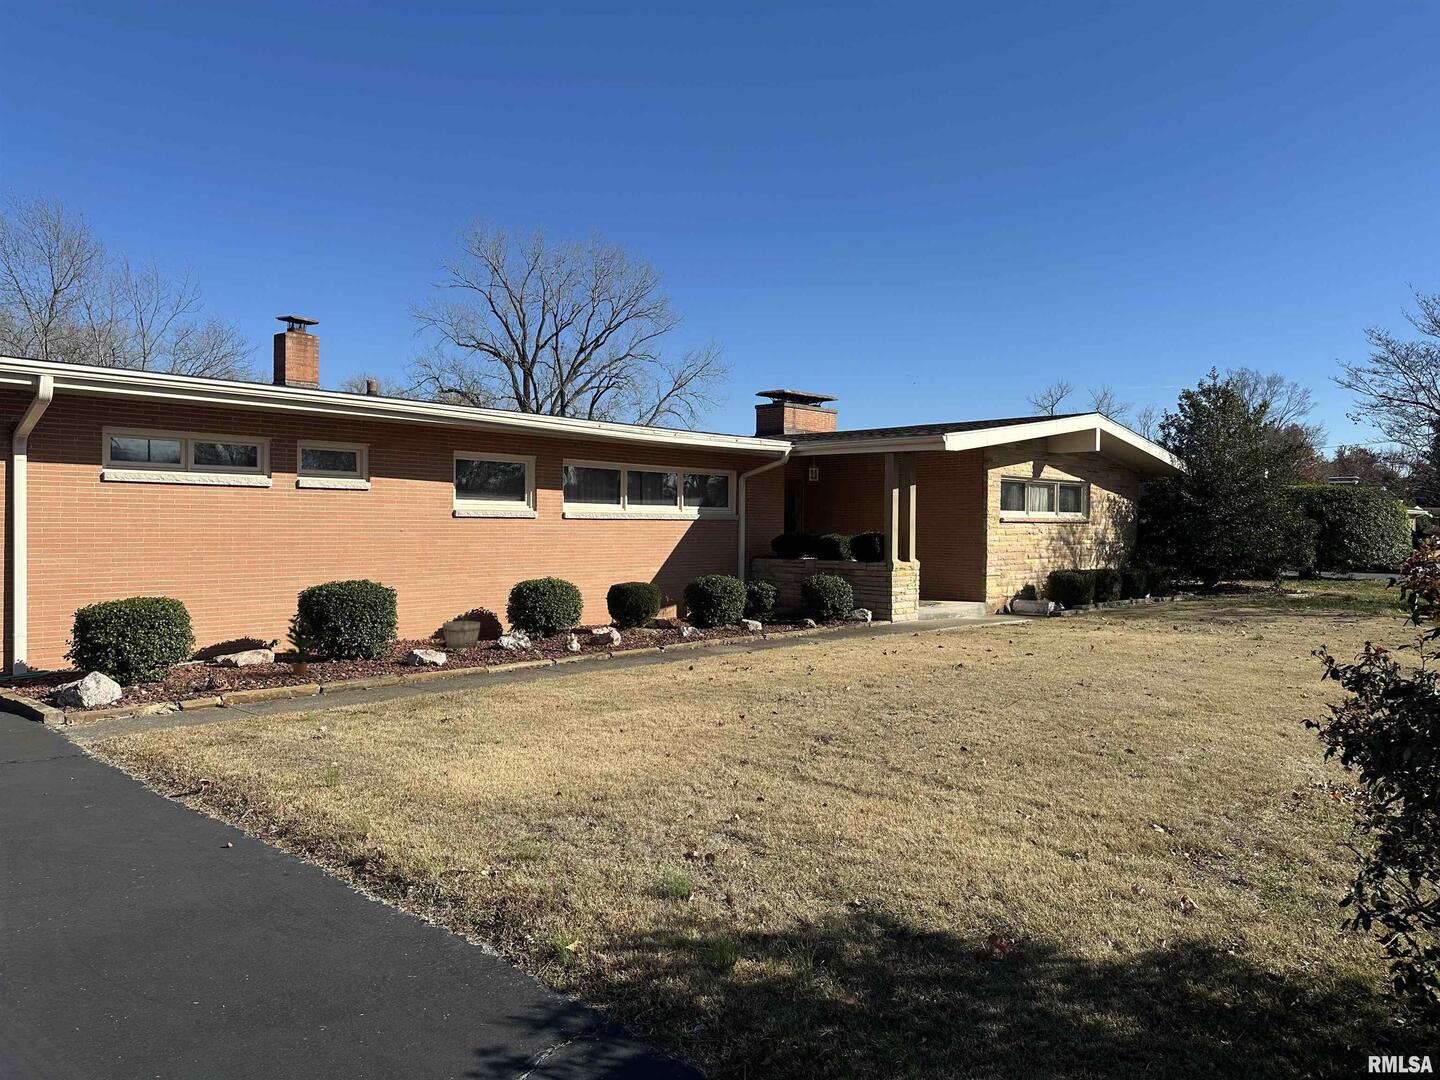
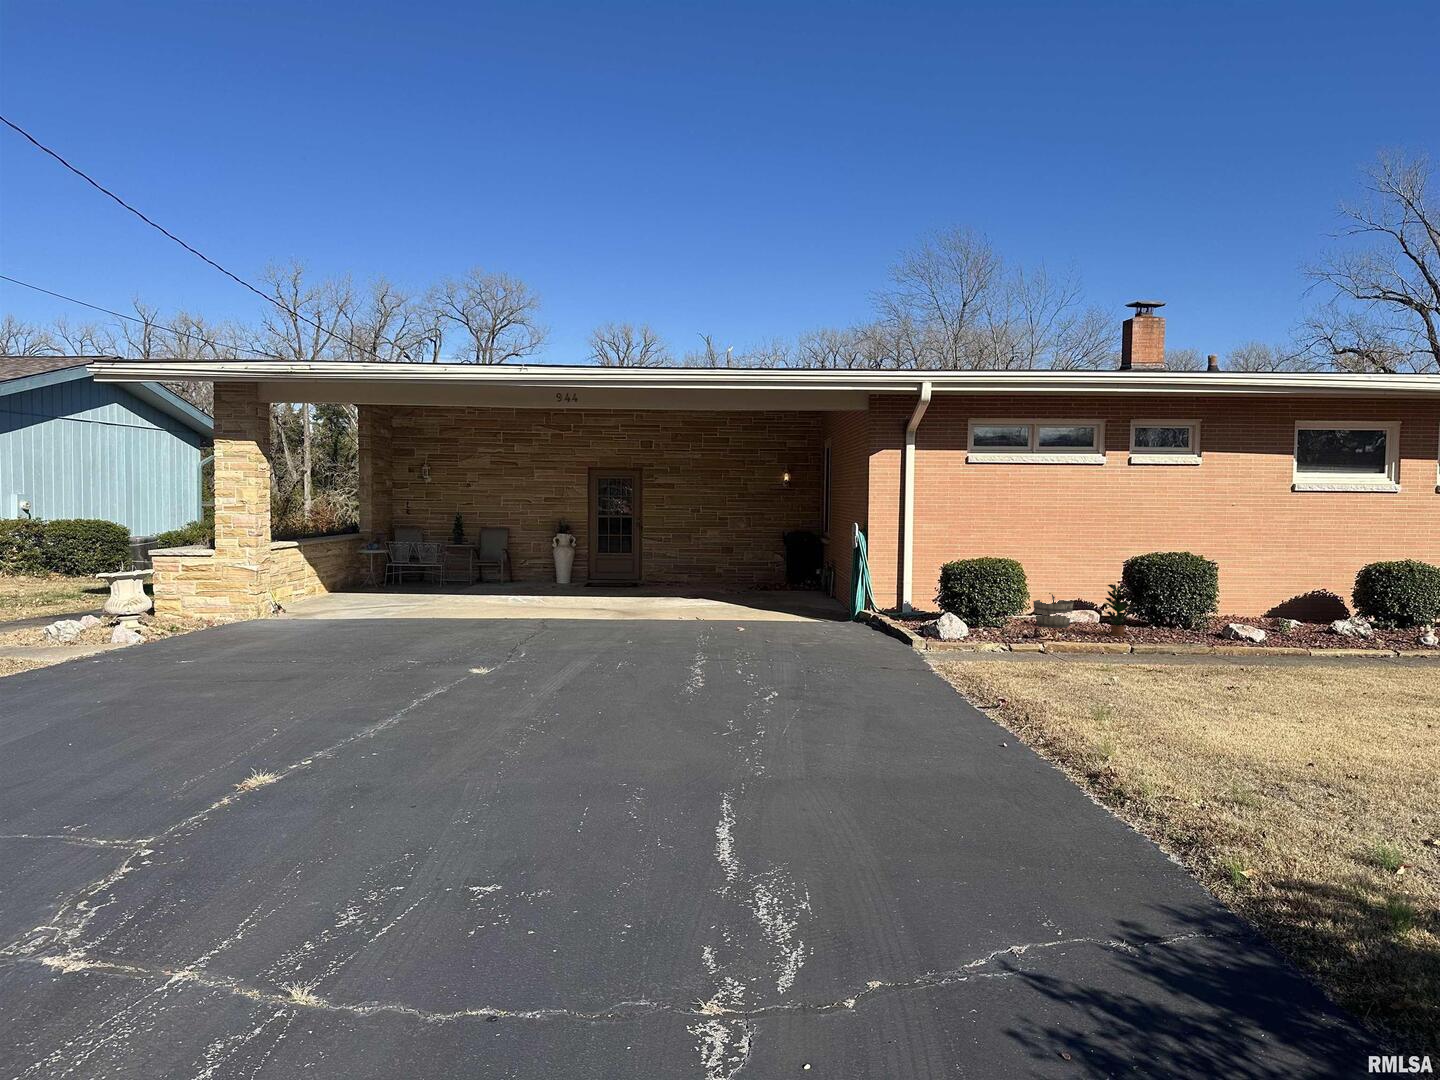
wooden bucket: present [442,615,480,648] -> present [1033,593,1073,628]

